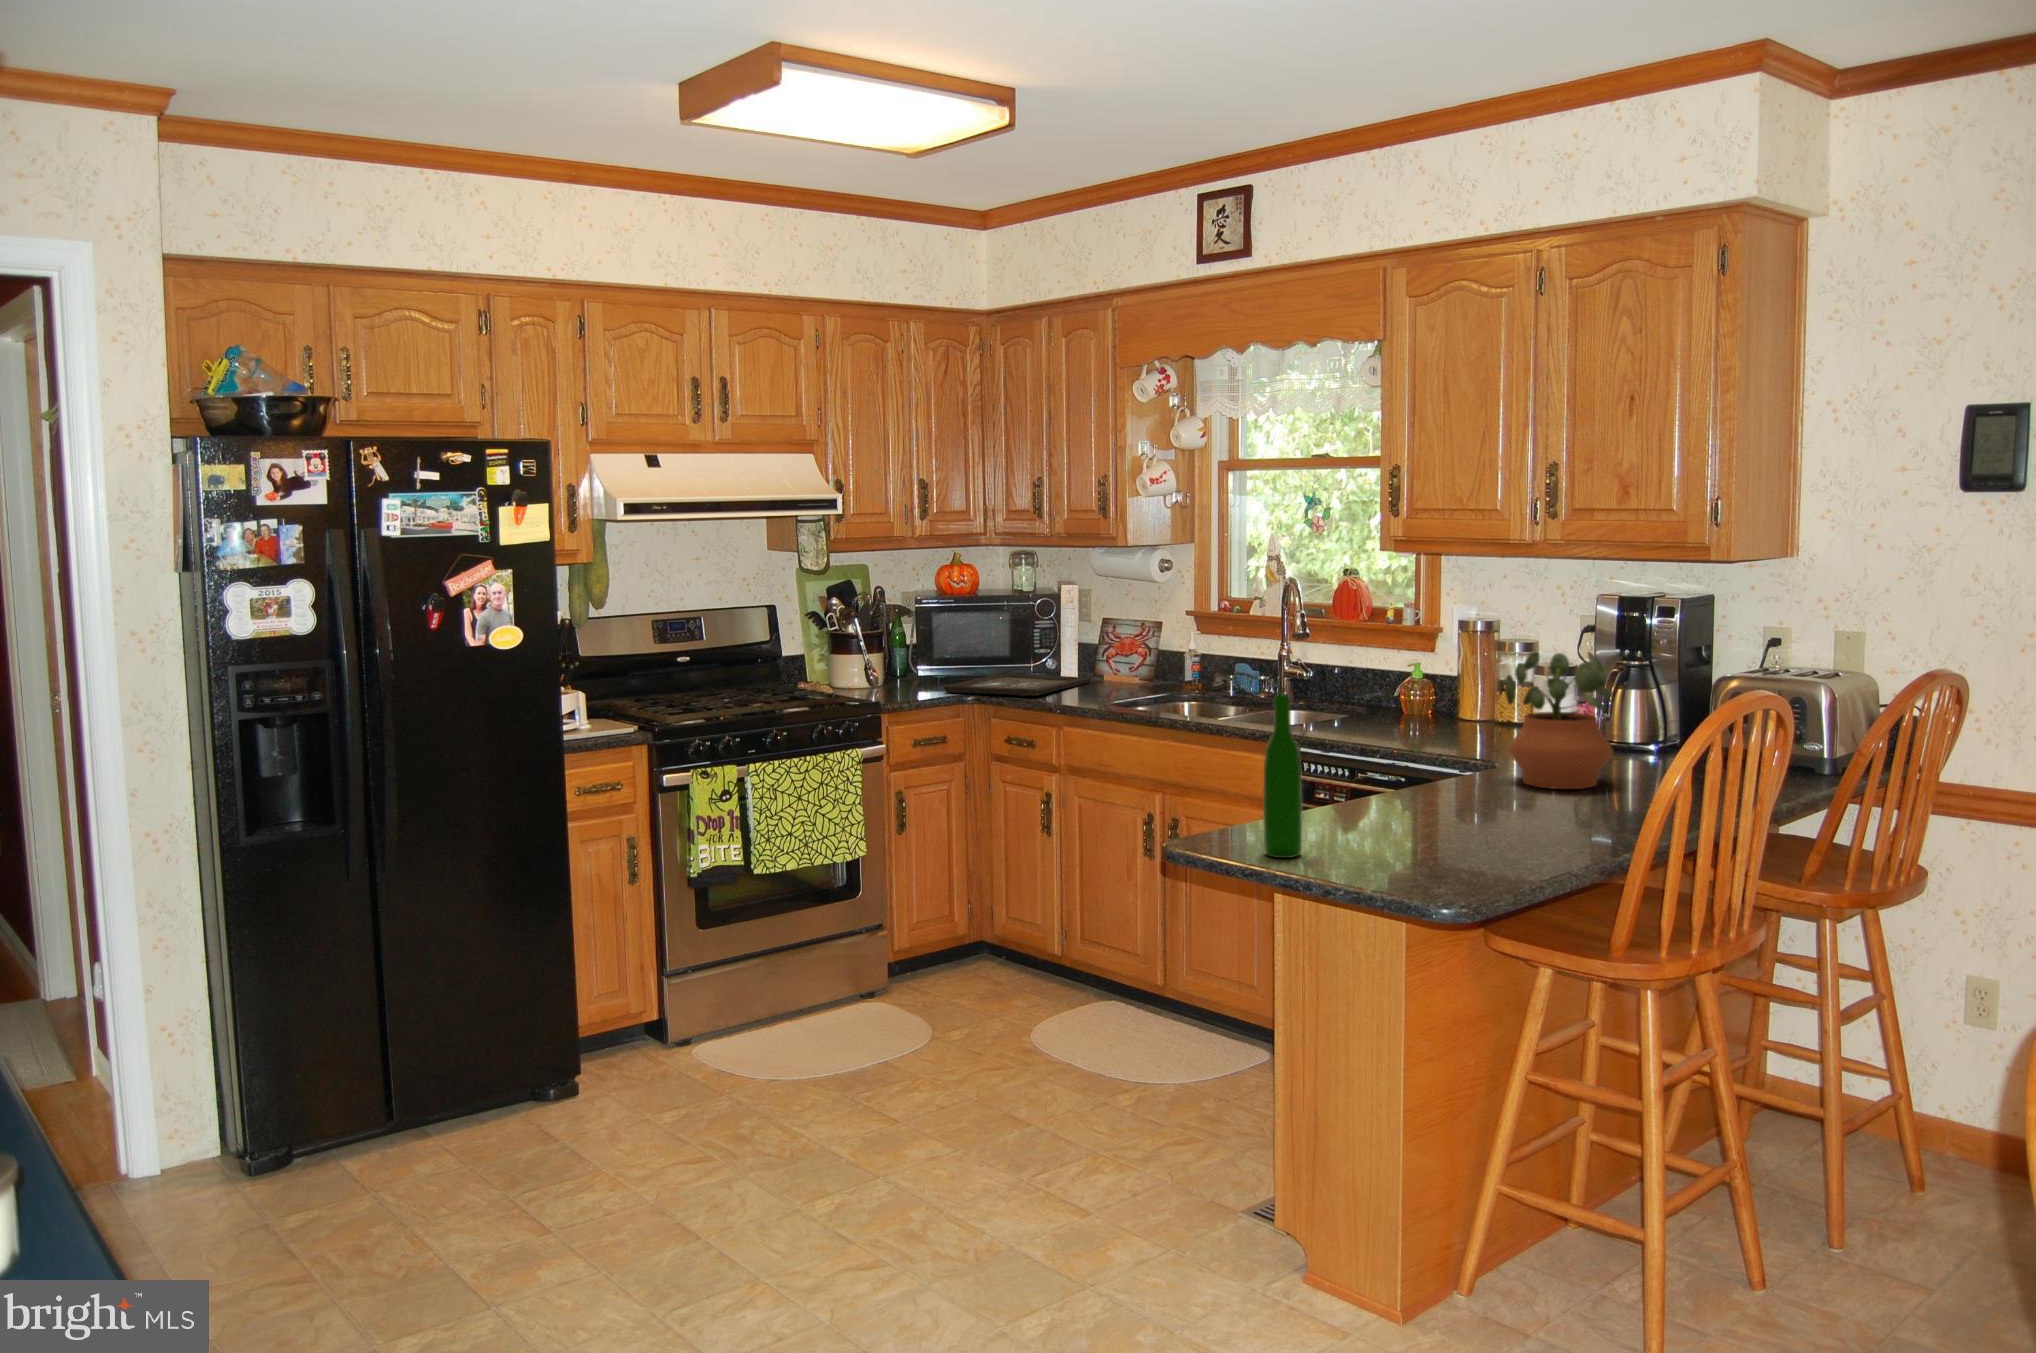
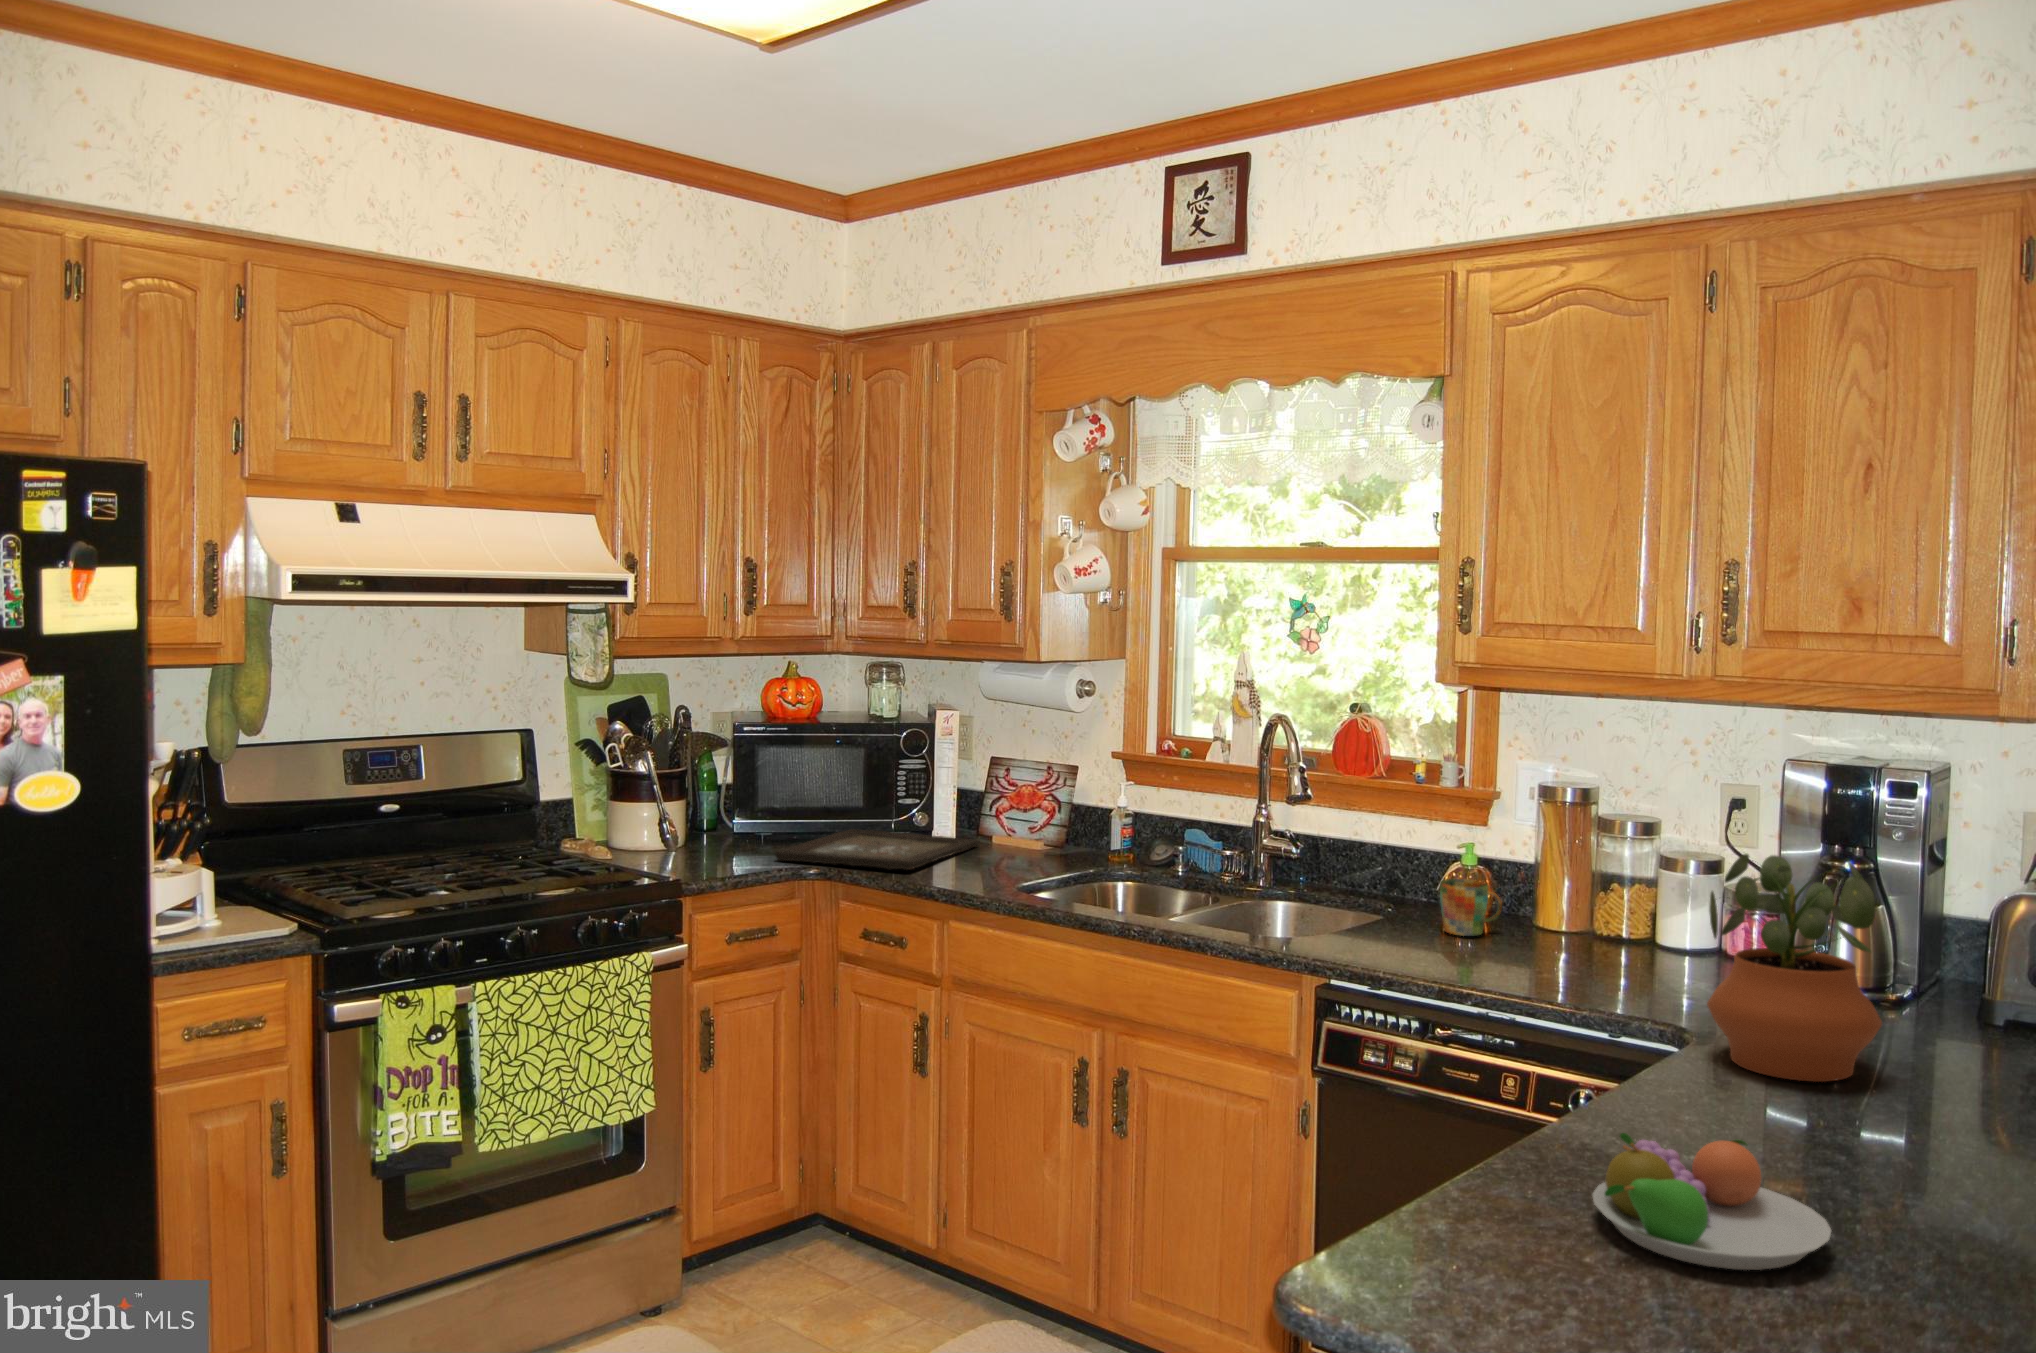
mug: none [1391,688,1435,726] -> present [1440,879,1502,936]
wine bottle: present [1263,694,1302,858] -> none [1442,965,1518,1281]
fruit bowl: none [1357,793,1488,855] -> present [1592,1133,1831,1270]

